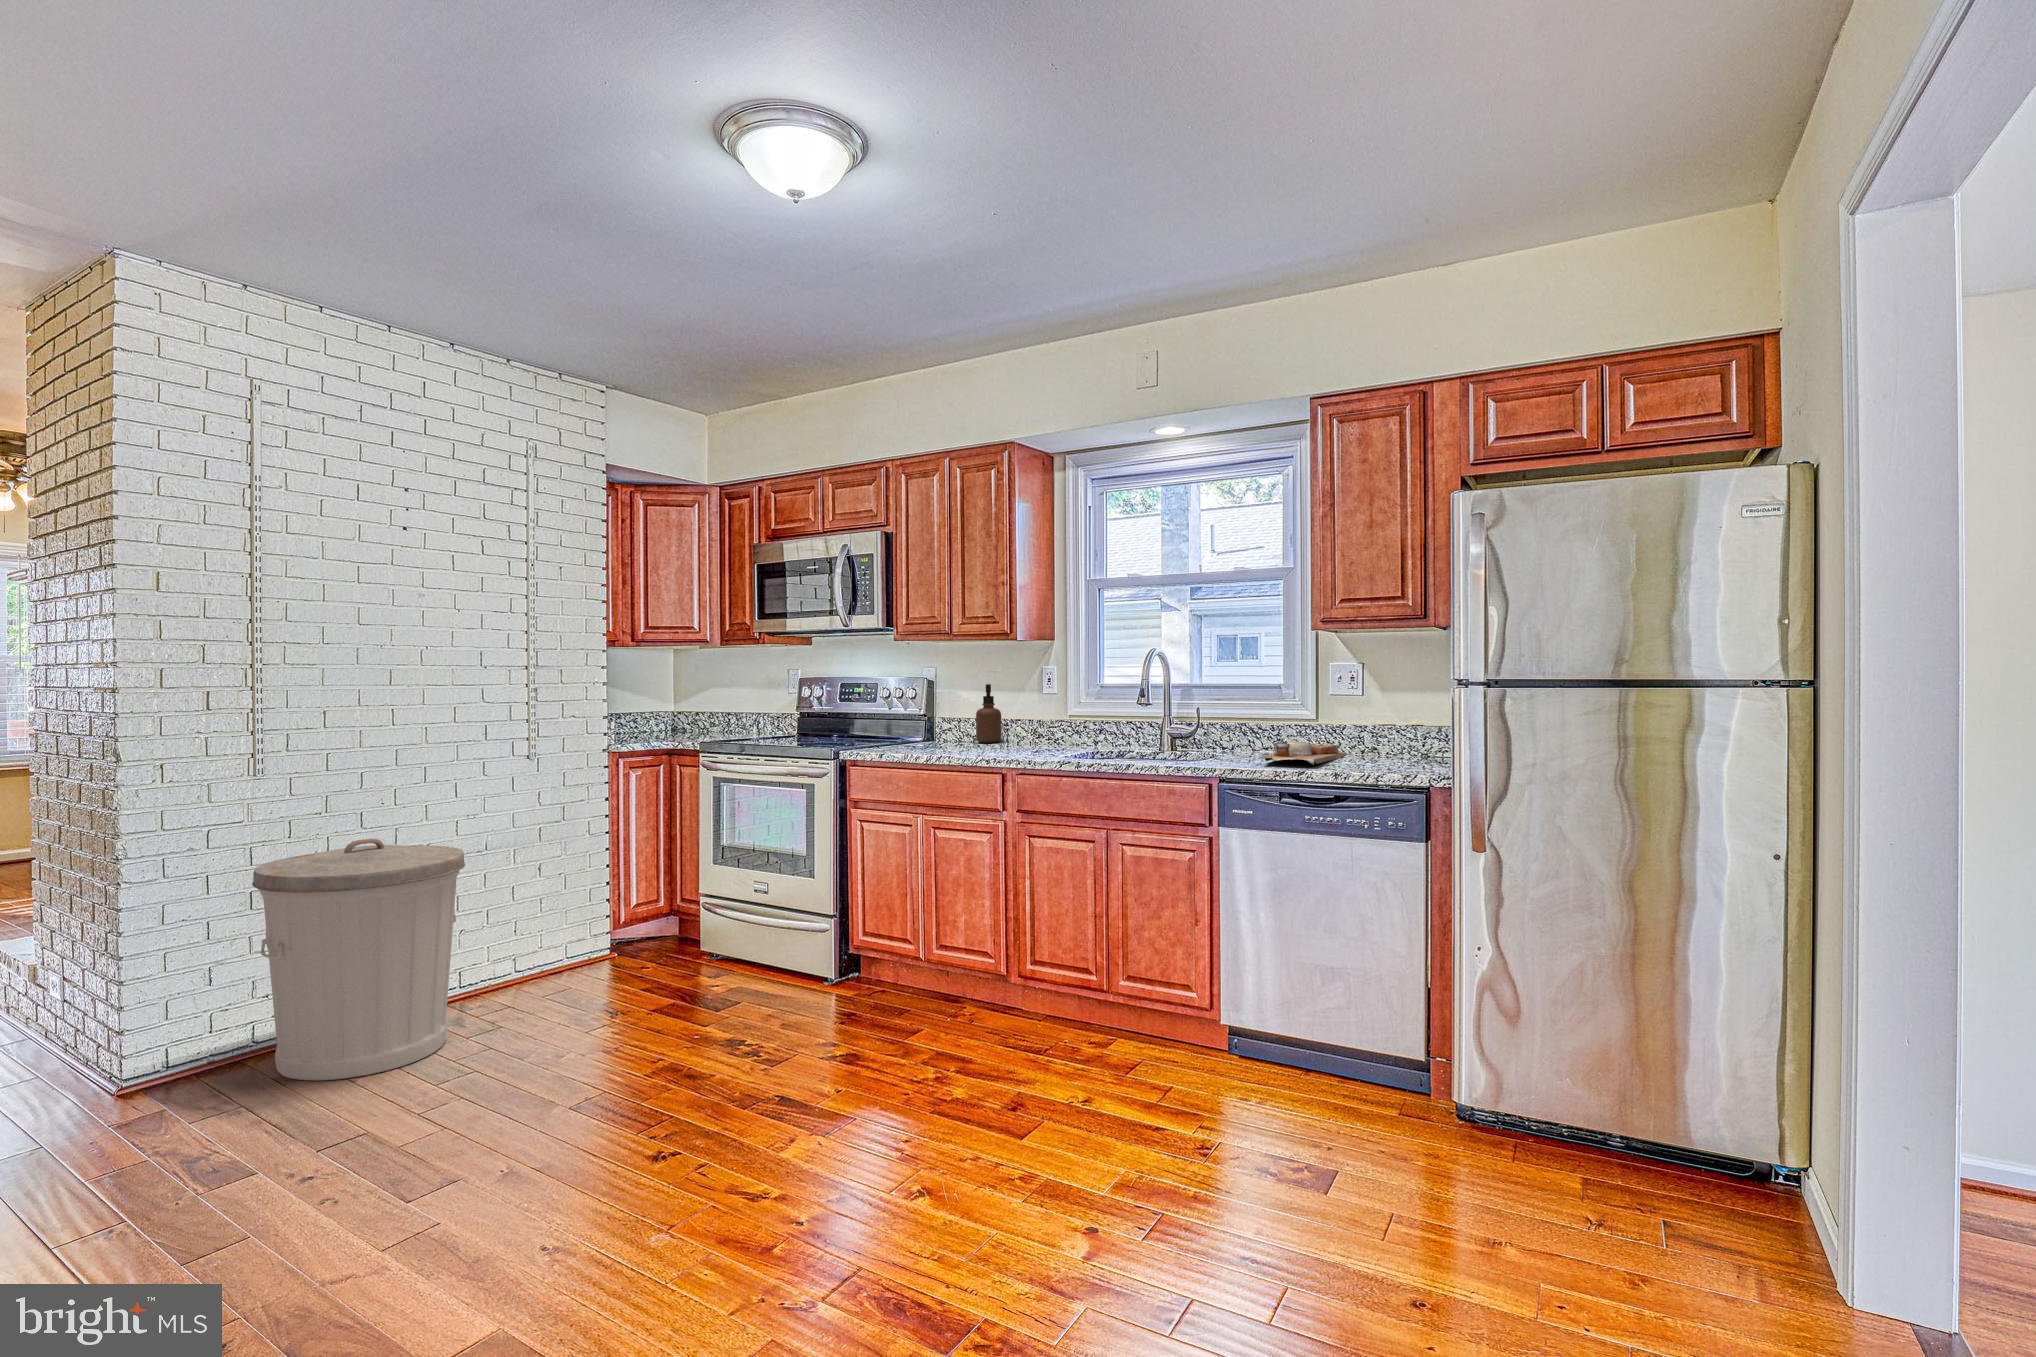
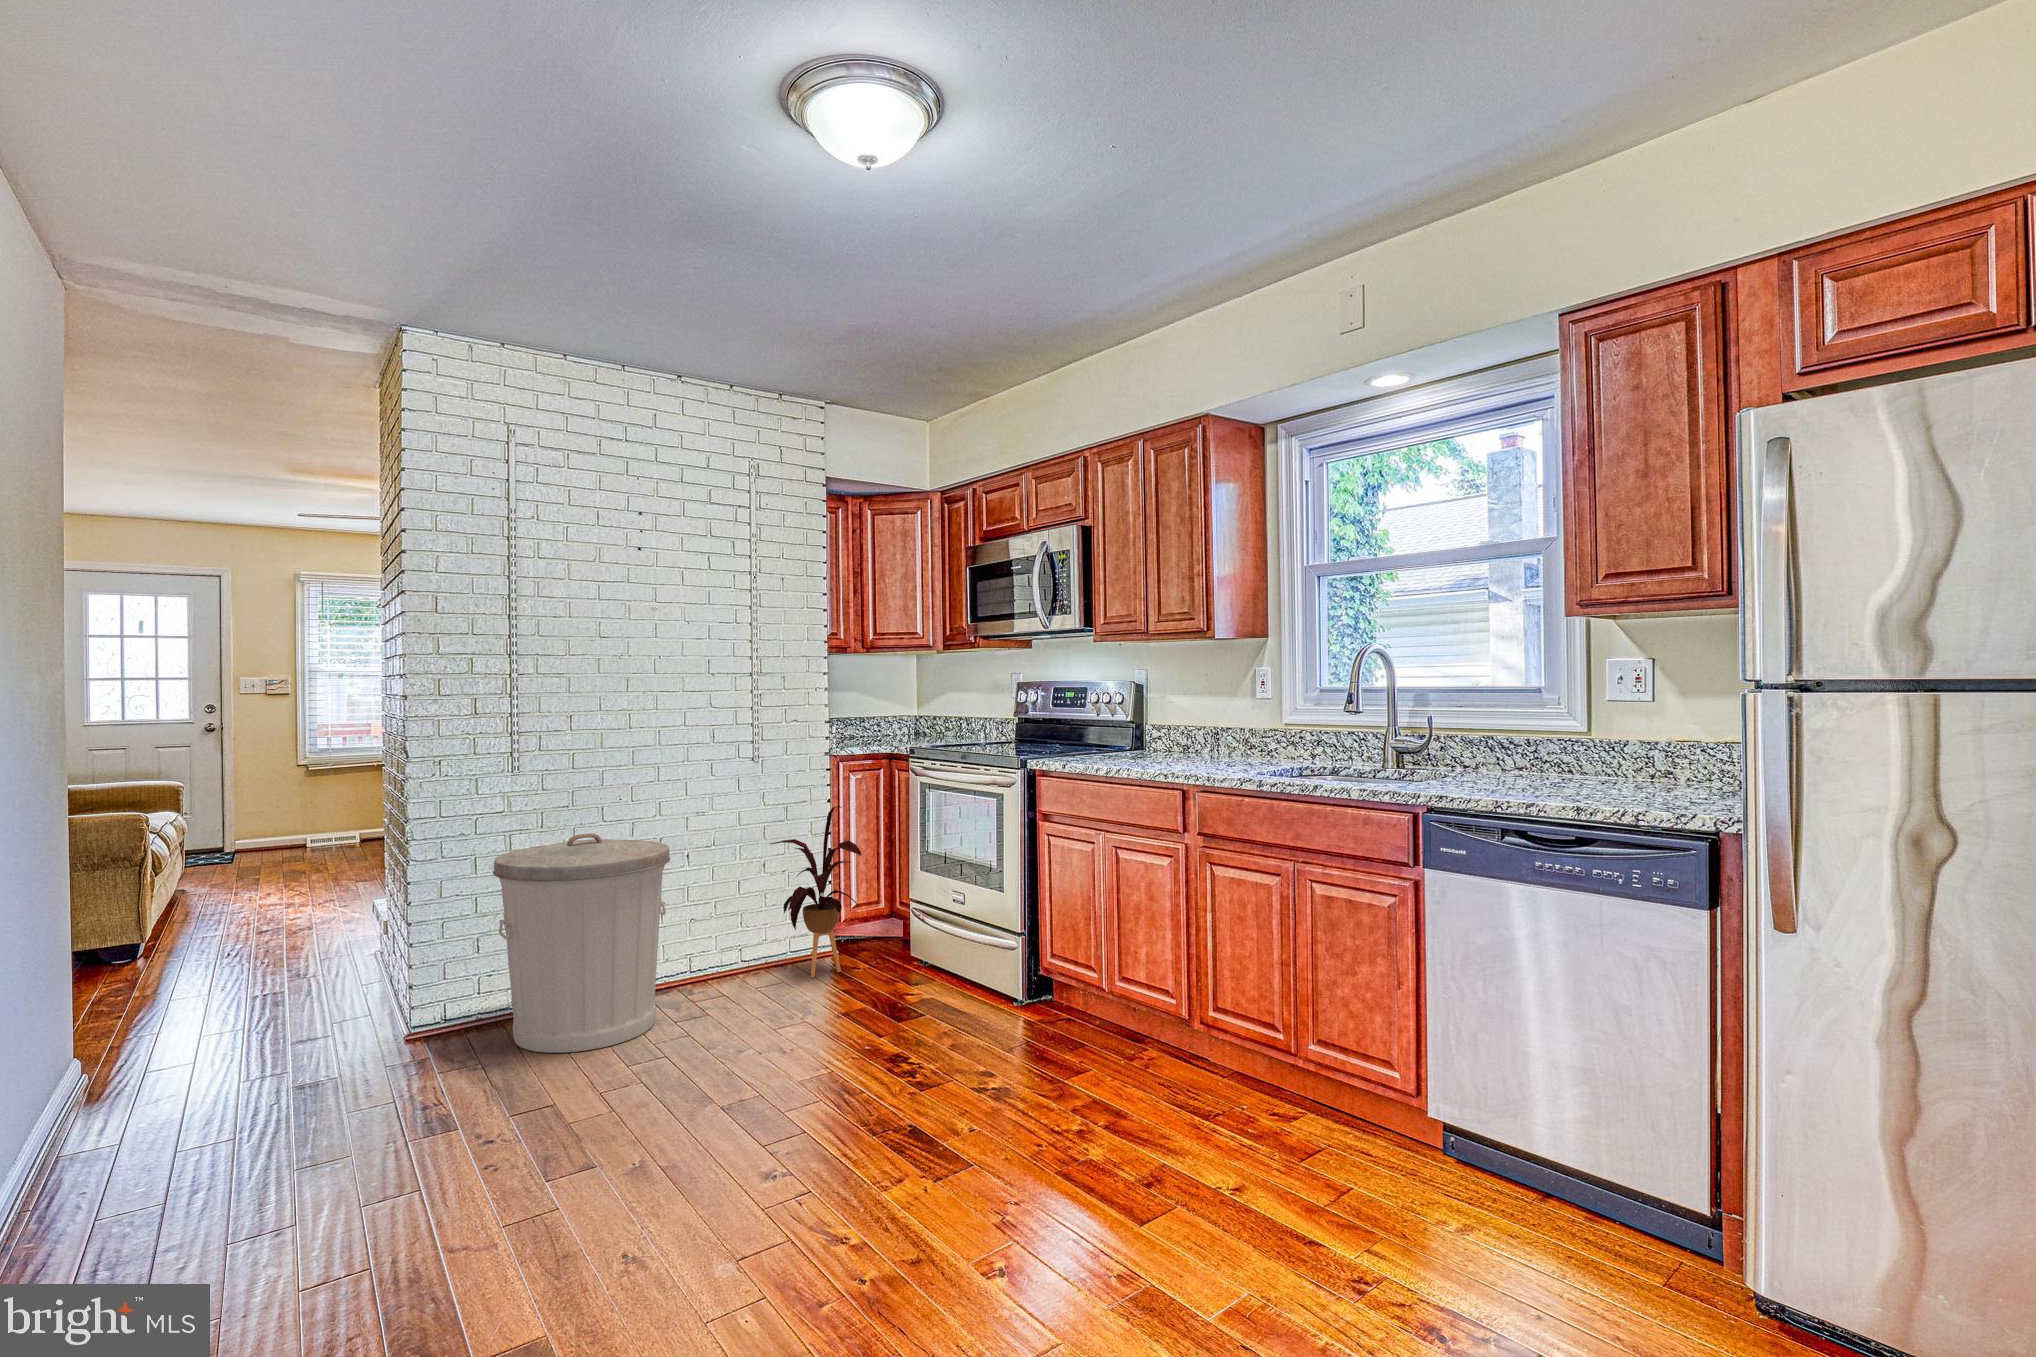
soap dispenser: present [976,684,1001,743] -> none [1181,688,1210,753]
cutting board: present [1259,741,1346,765] -> none [1484,760,1624,793]
house plant: none [551,802,661,980] -> present [770,806,861,978]

